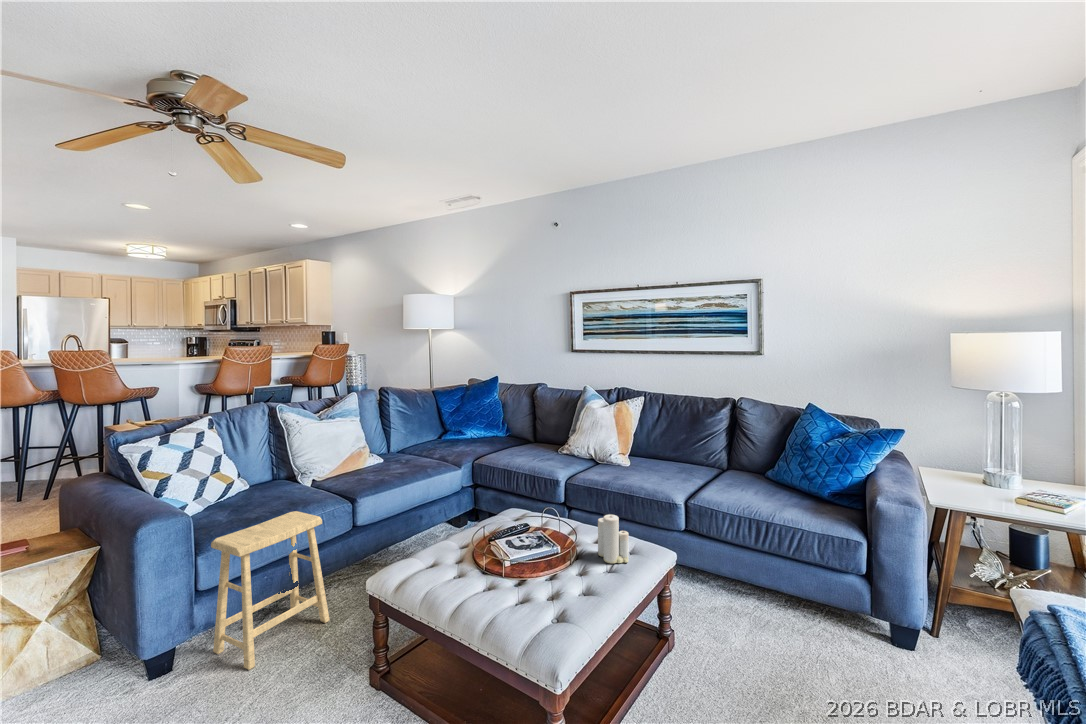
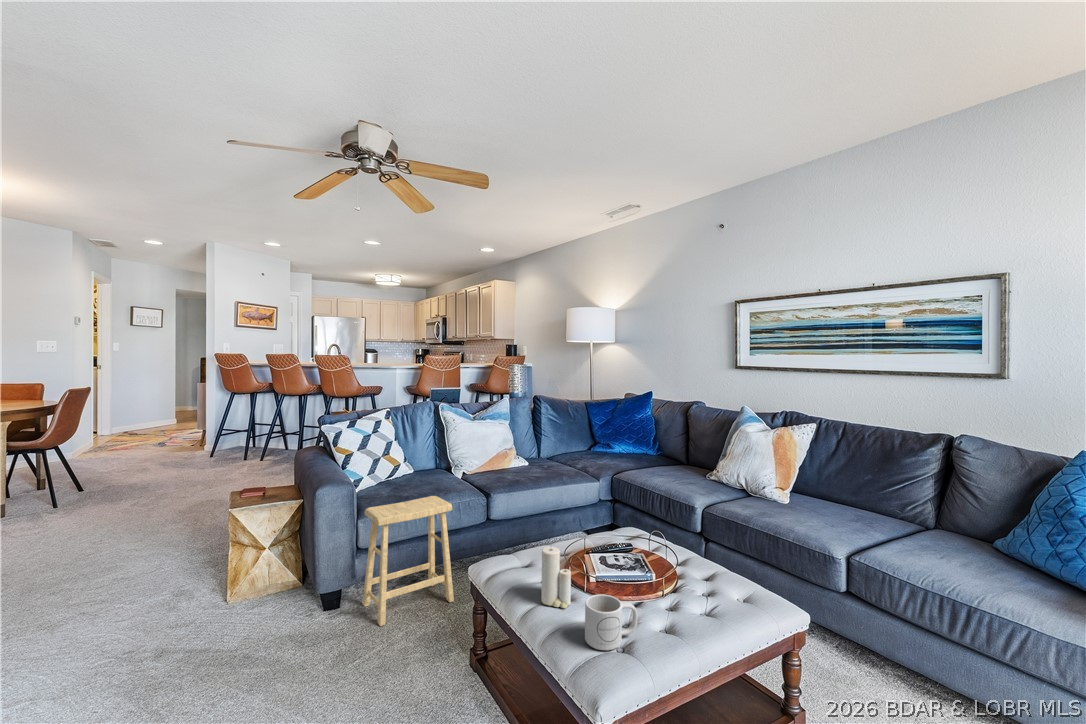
candle: present [598,514,629,563] -> present [541,547,571,608]
mug: none [521,573,565,623] -> present [585,594,638,650]

